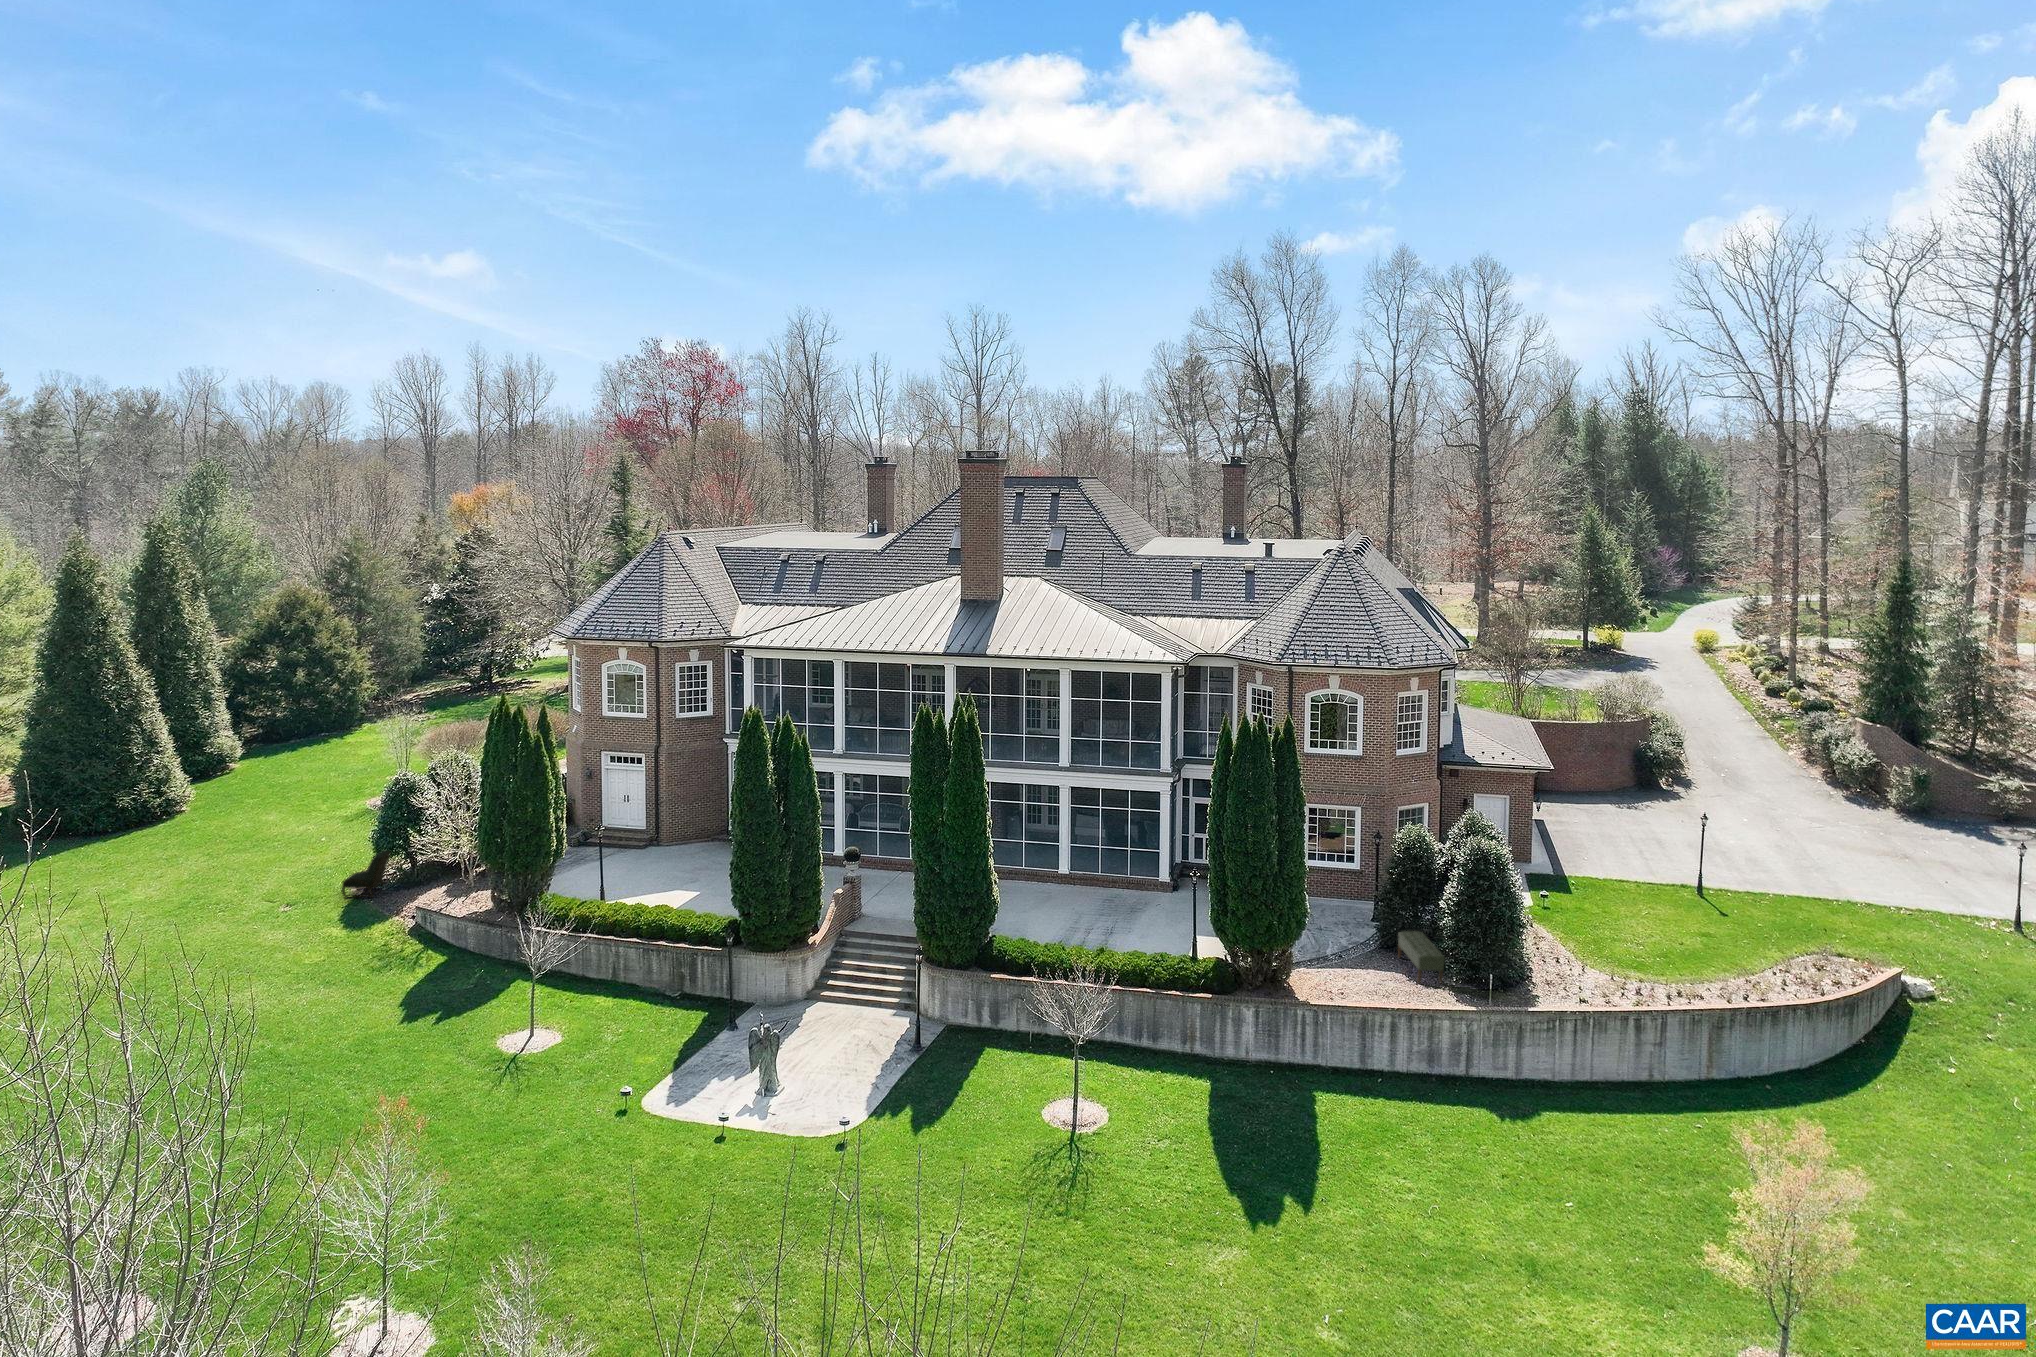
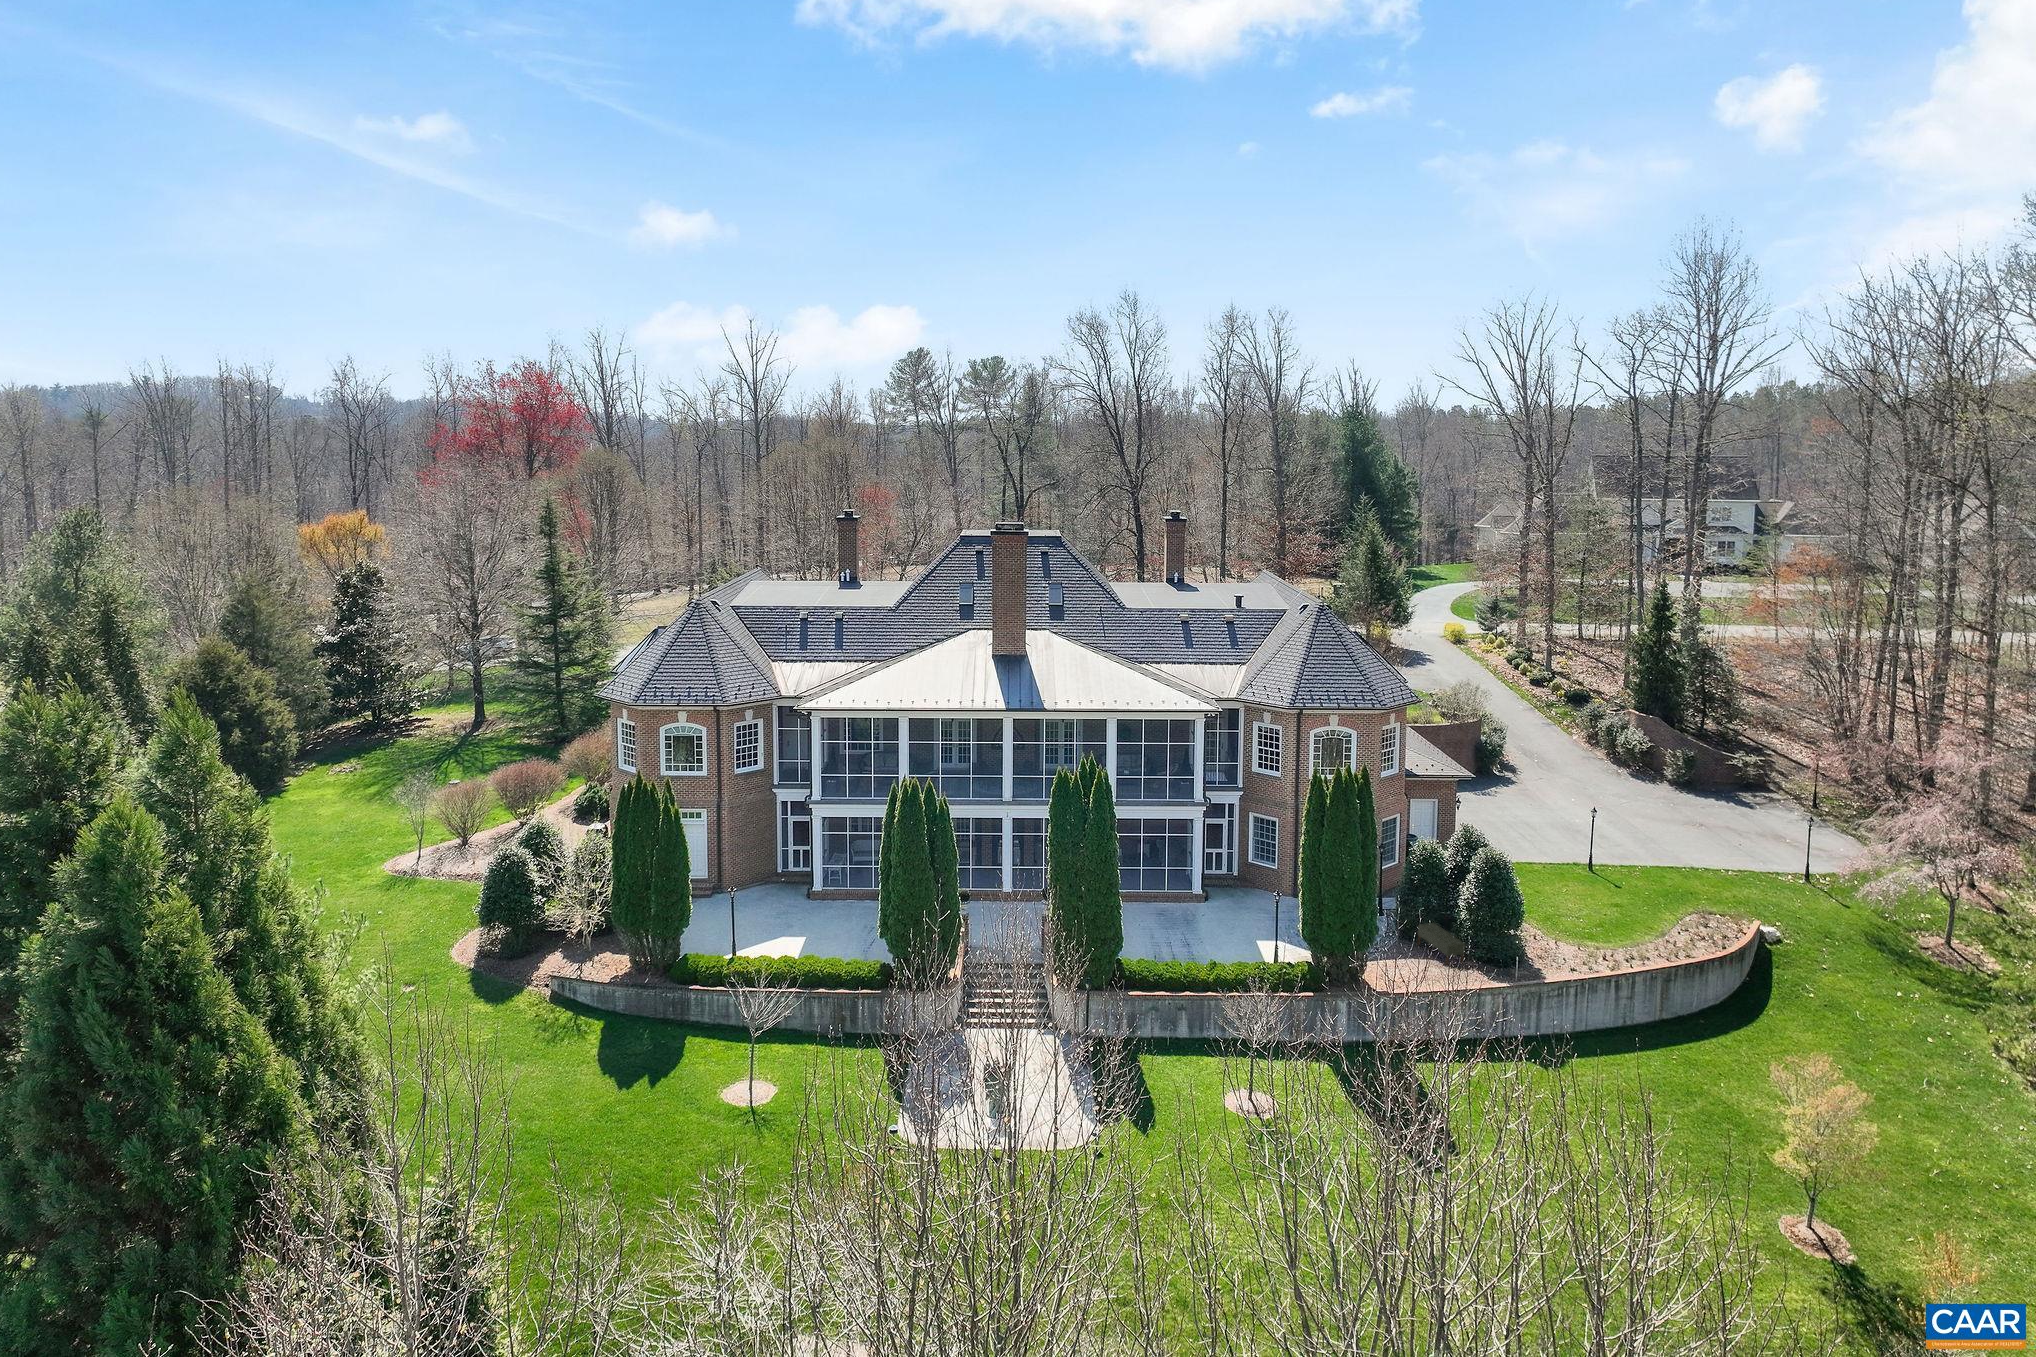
lounge chair: present [341,850,391,899] -> none [453,923,497,975]

